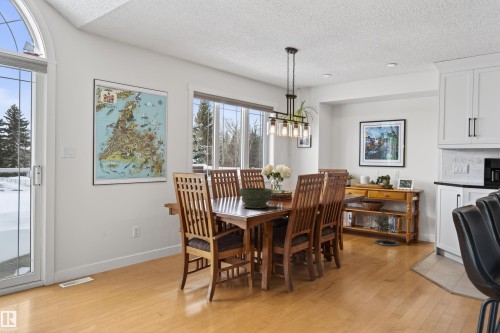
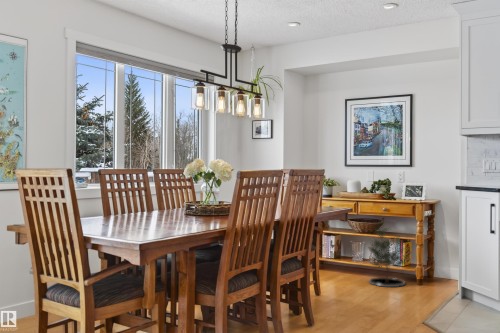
bowl: present [239,185,272,209] -> none [138,190,194,229]

